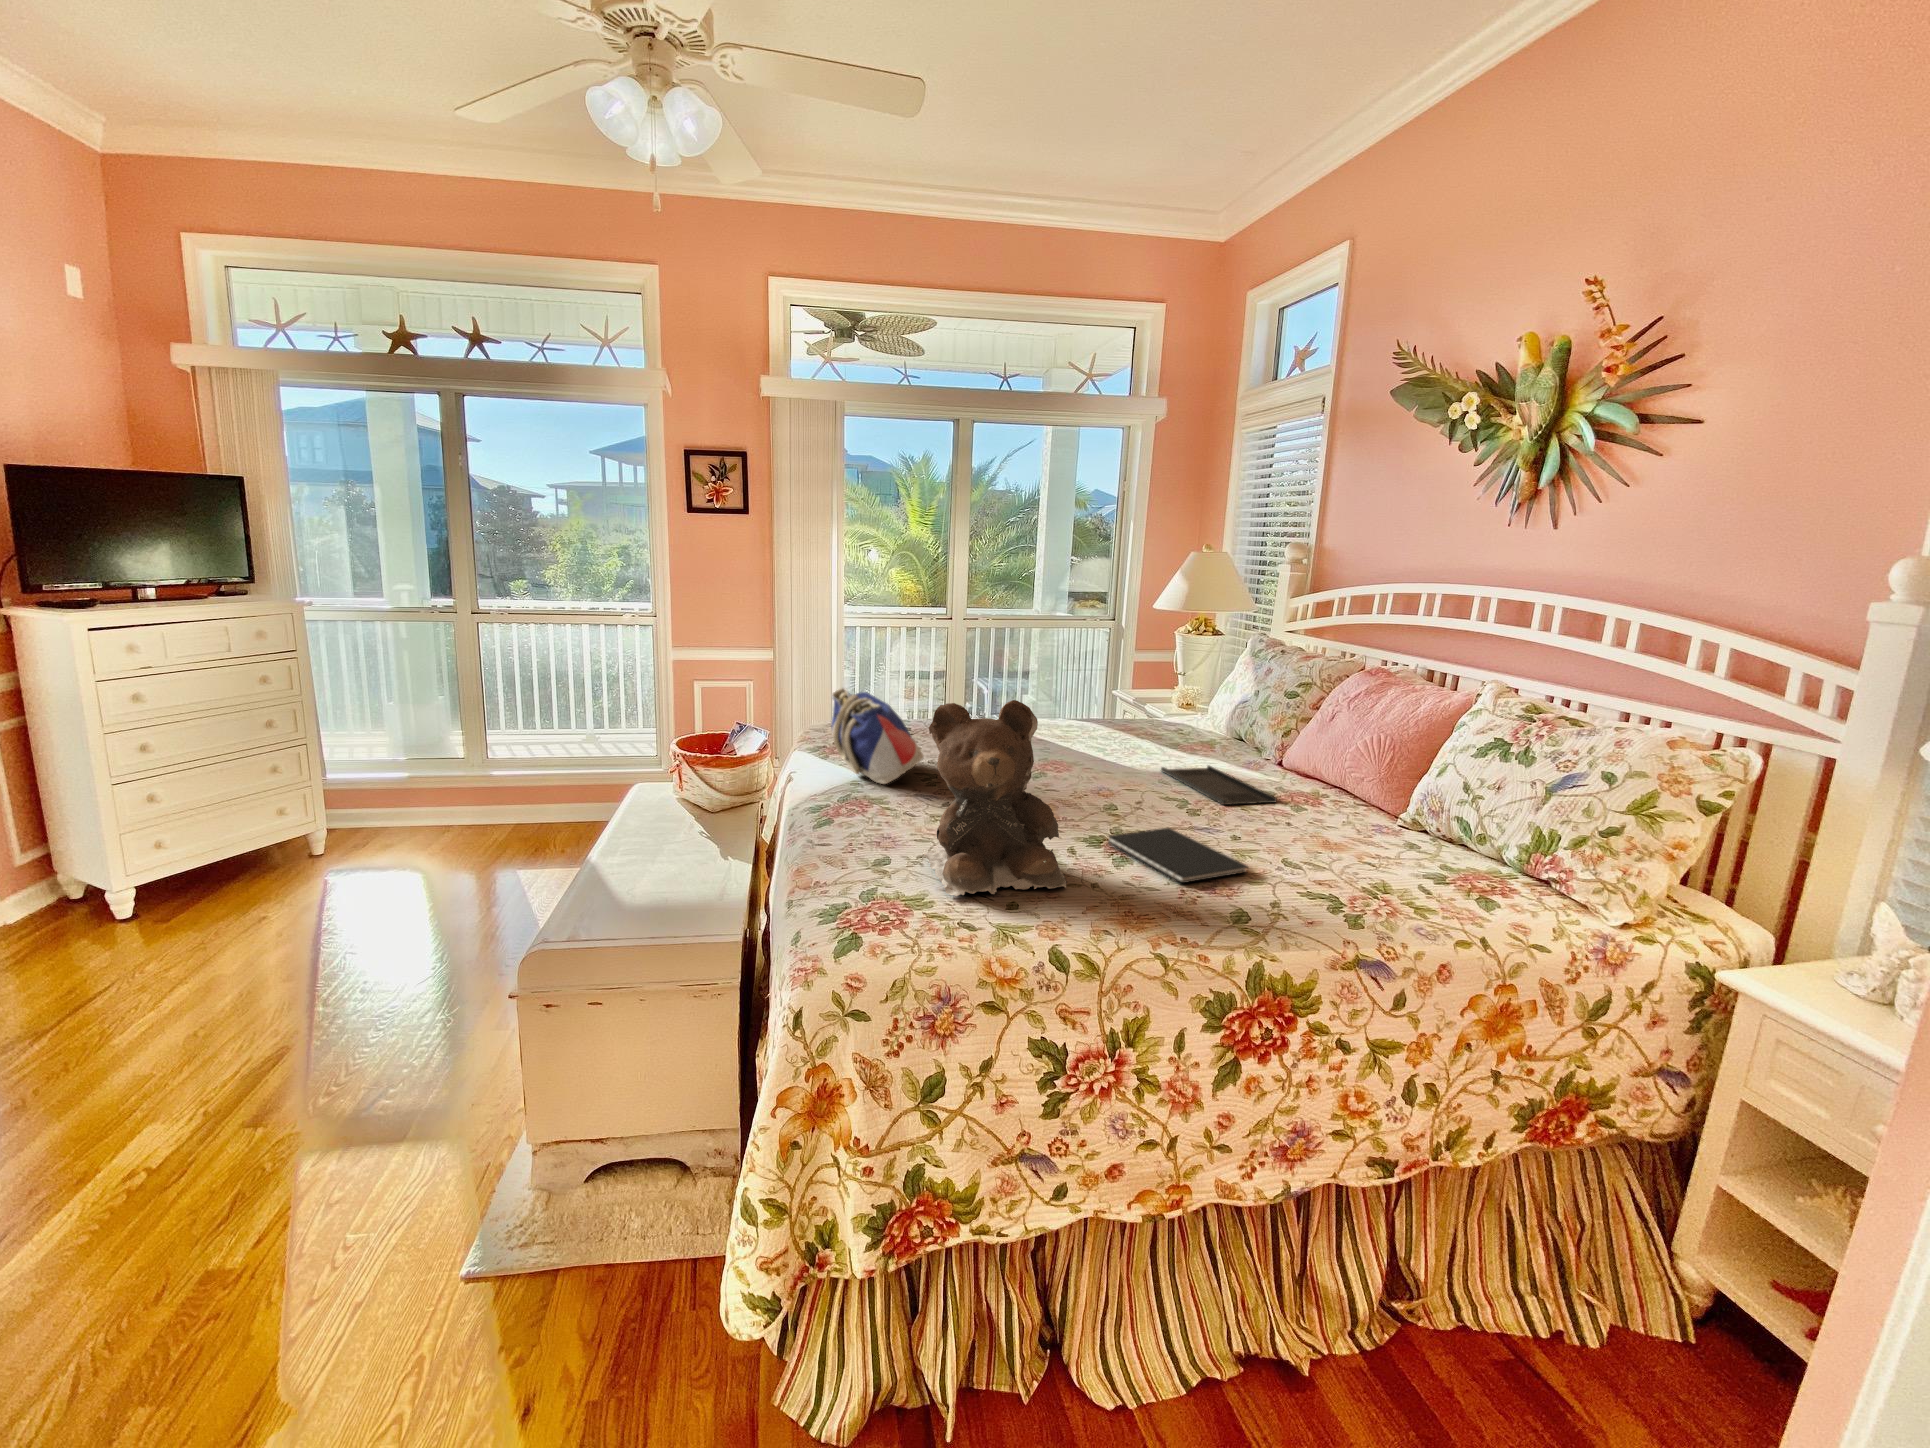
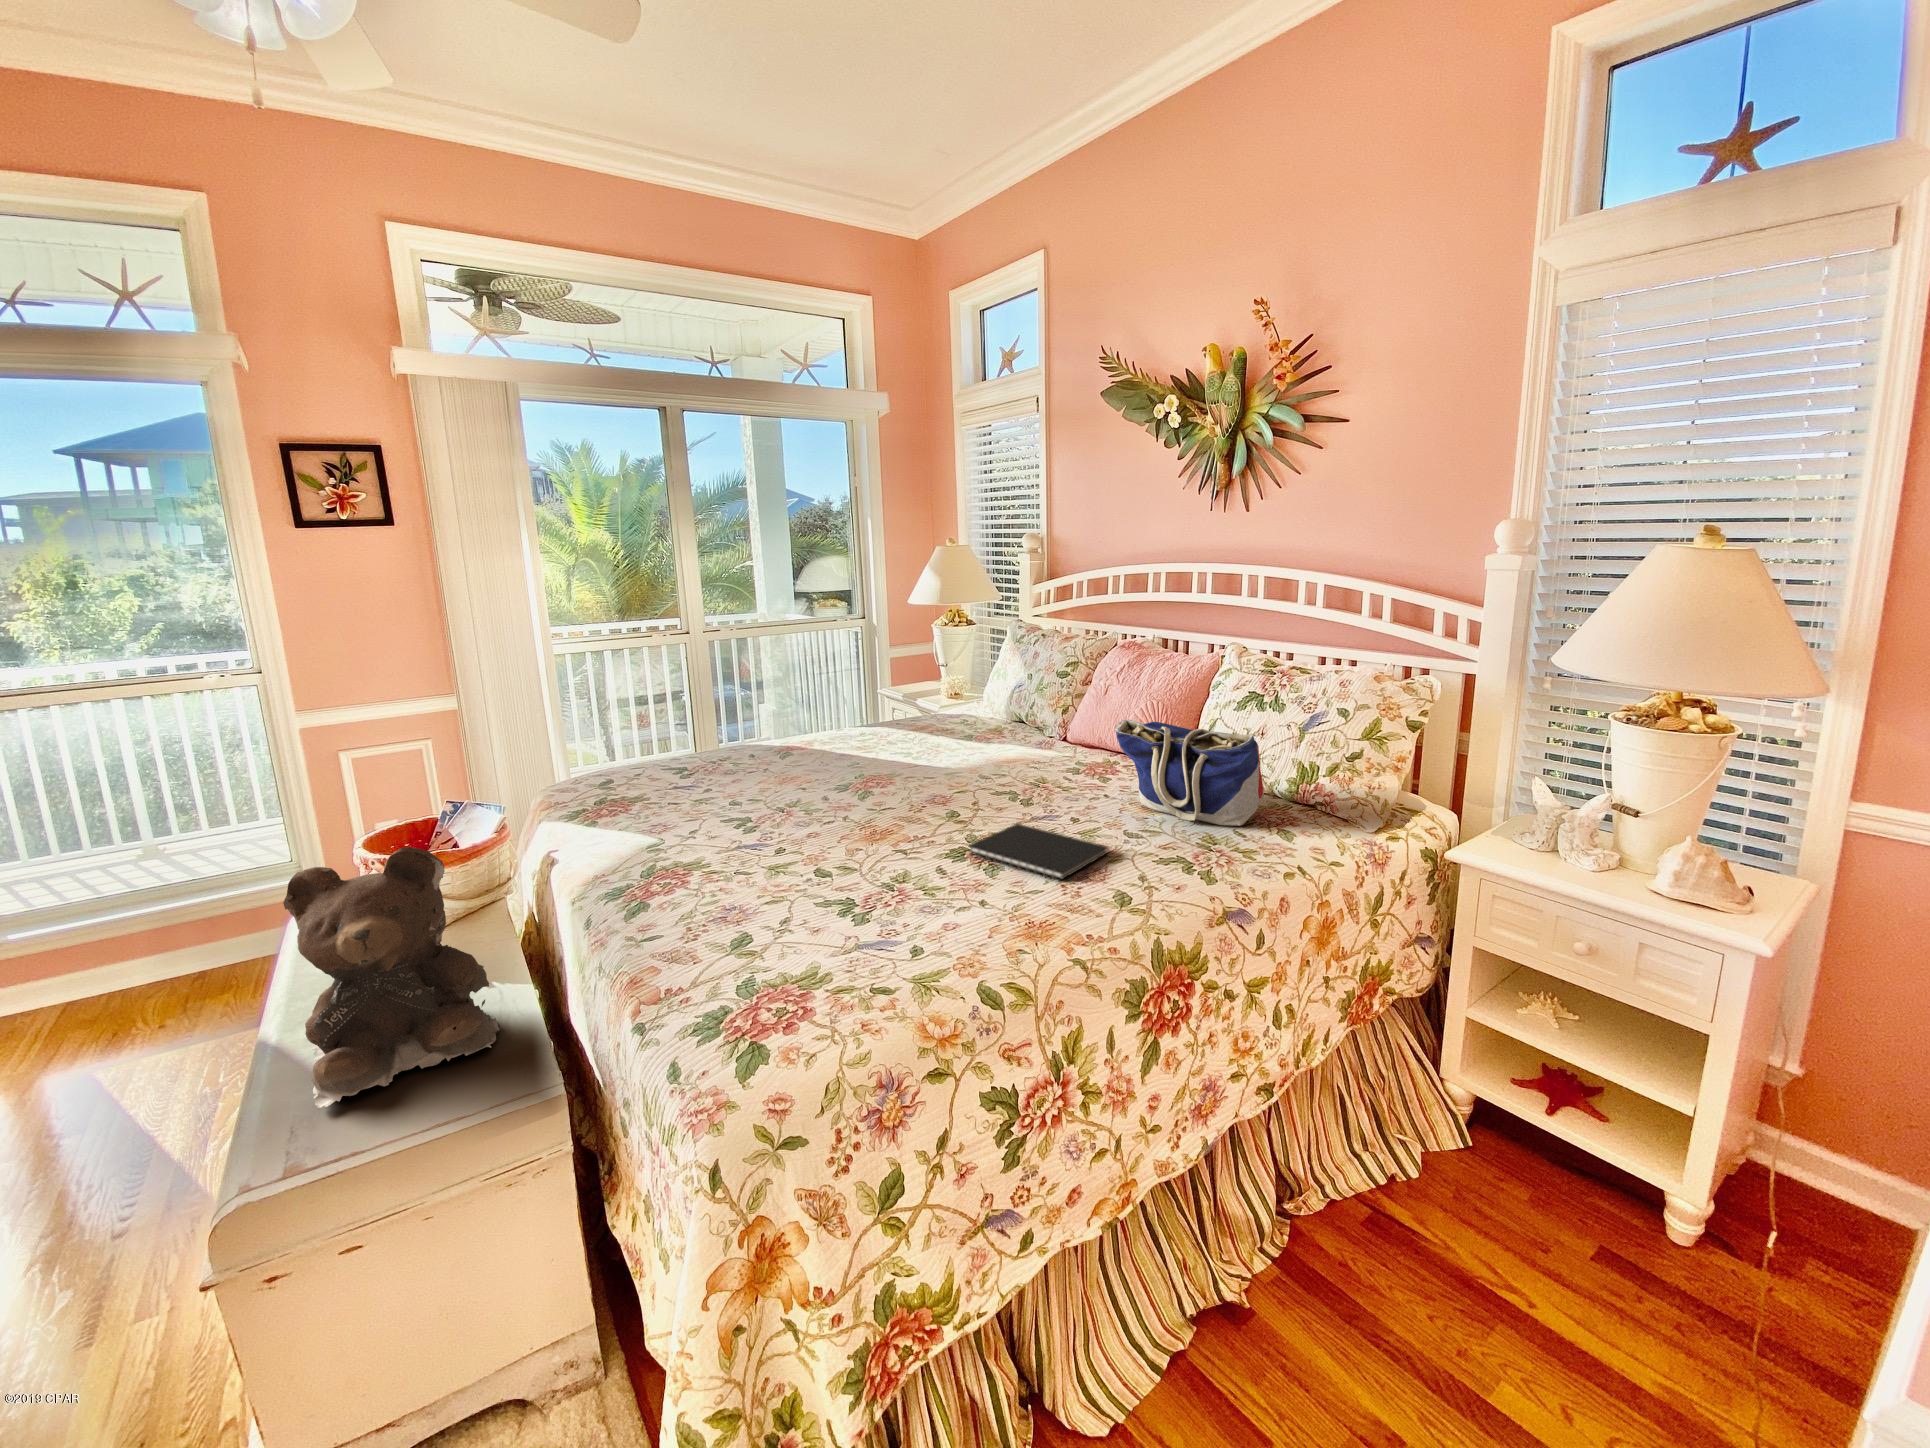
tote bag: present [832,687,923,784] -> present [1115,720,1264,826]
teddy bear: present [924,700,1066,896] -> present [283,847,499,1107]
tray: present [1161,765,1277,805] -> none [970,752,1087,789]

